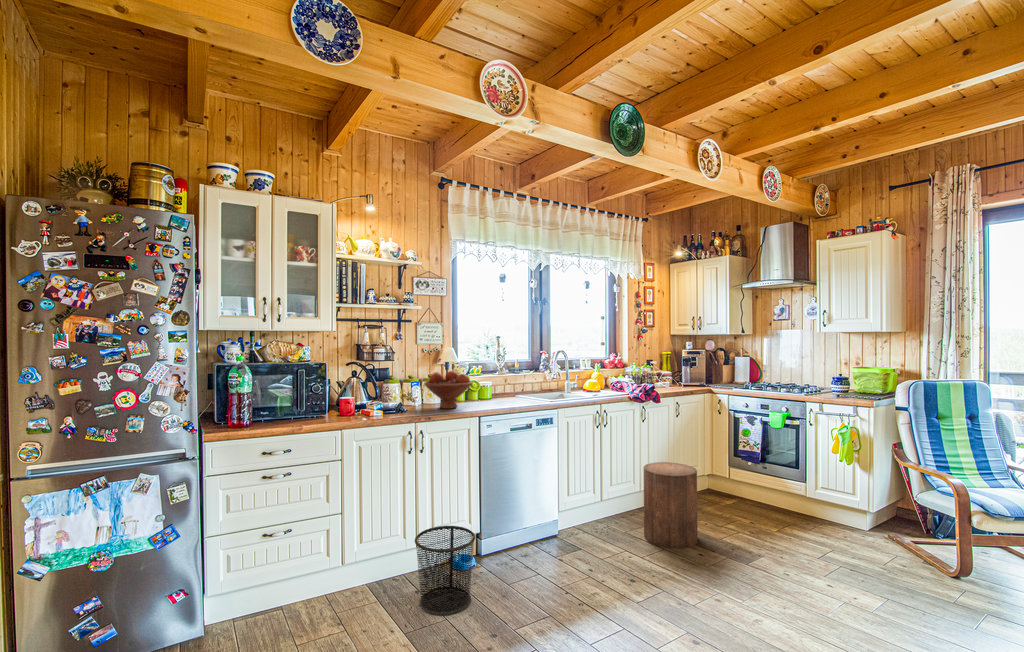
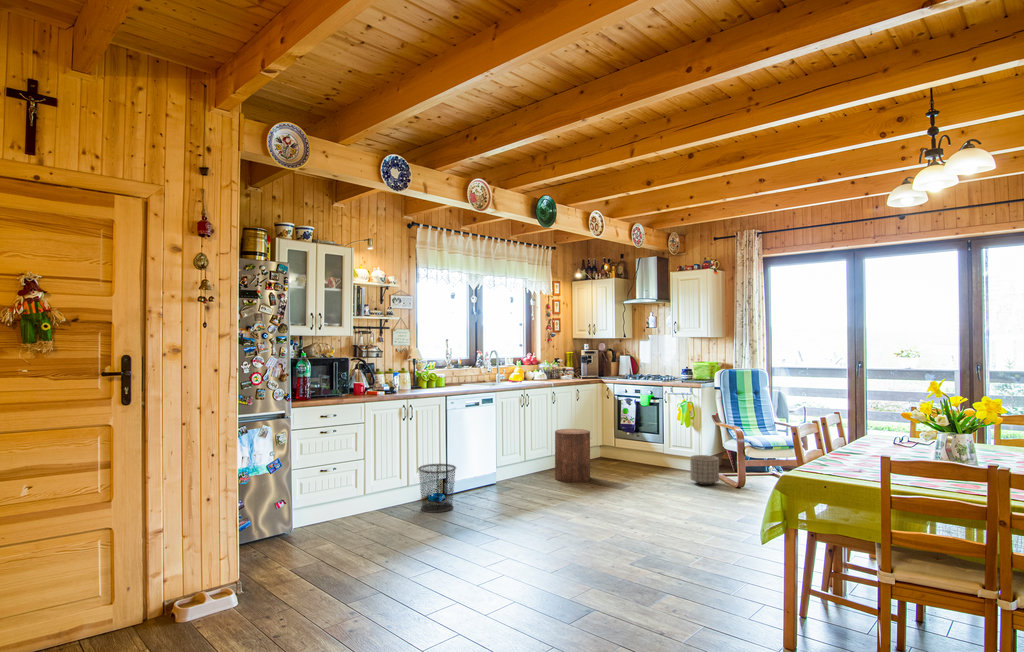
fruit bowl: present [424,371,472,409] -> none [407,365,441,391]
planter: none [870,521,928,578] -> present [690,455,719,485]

